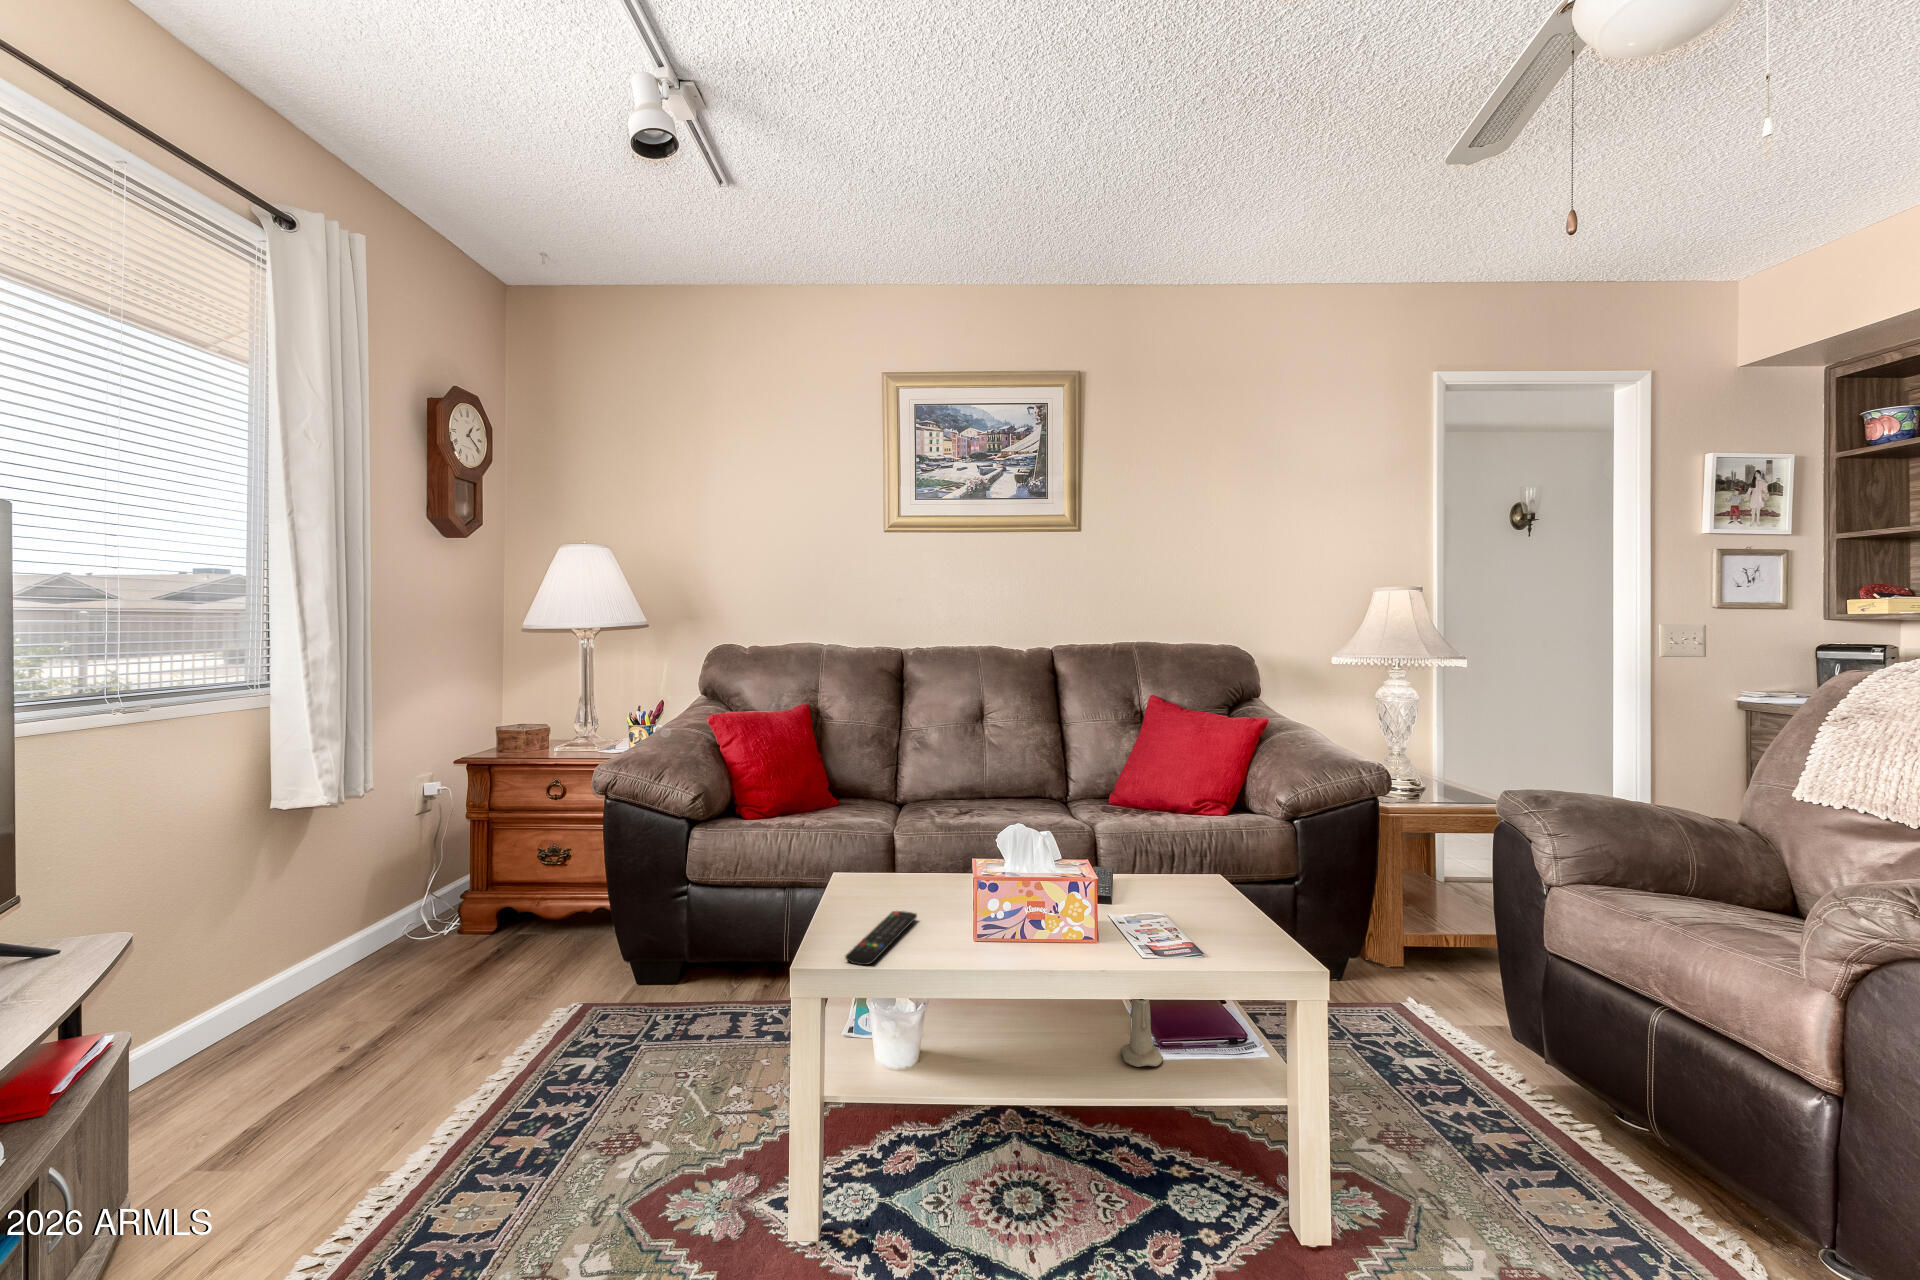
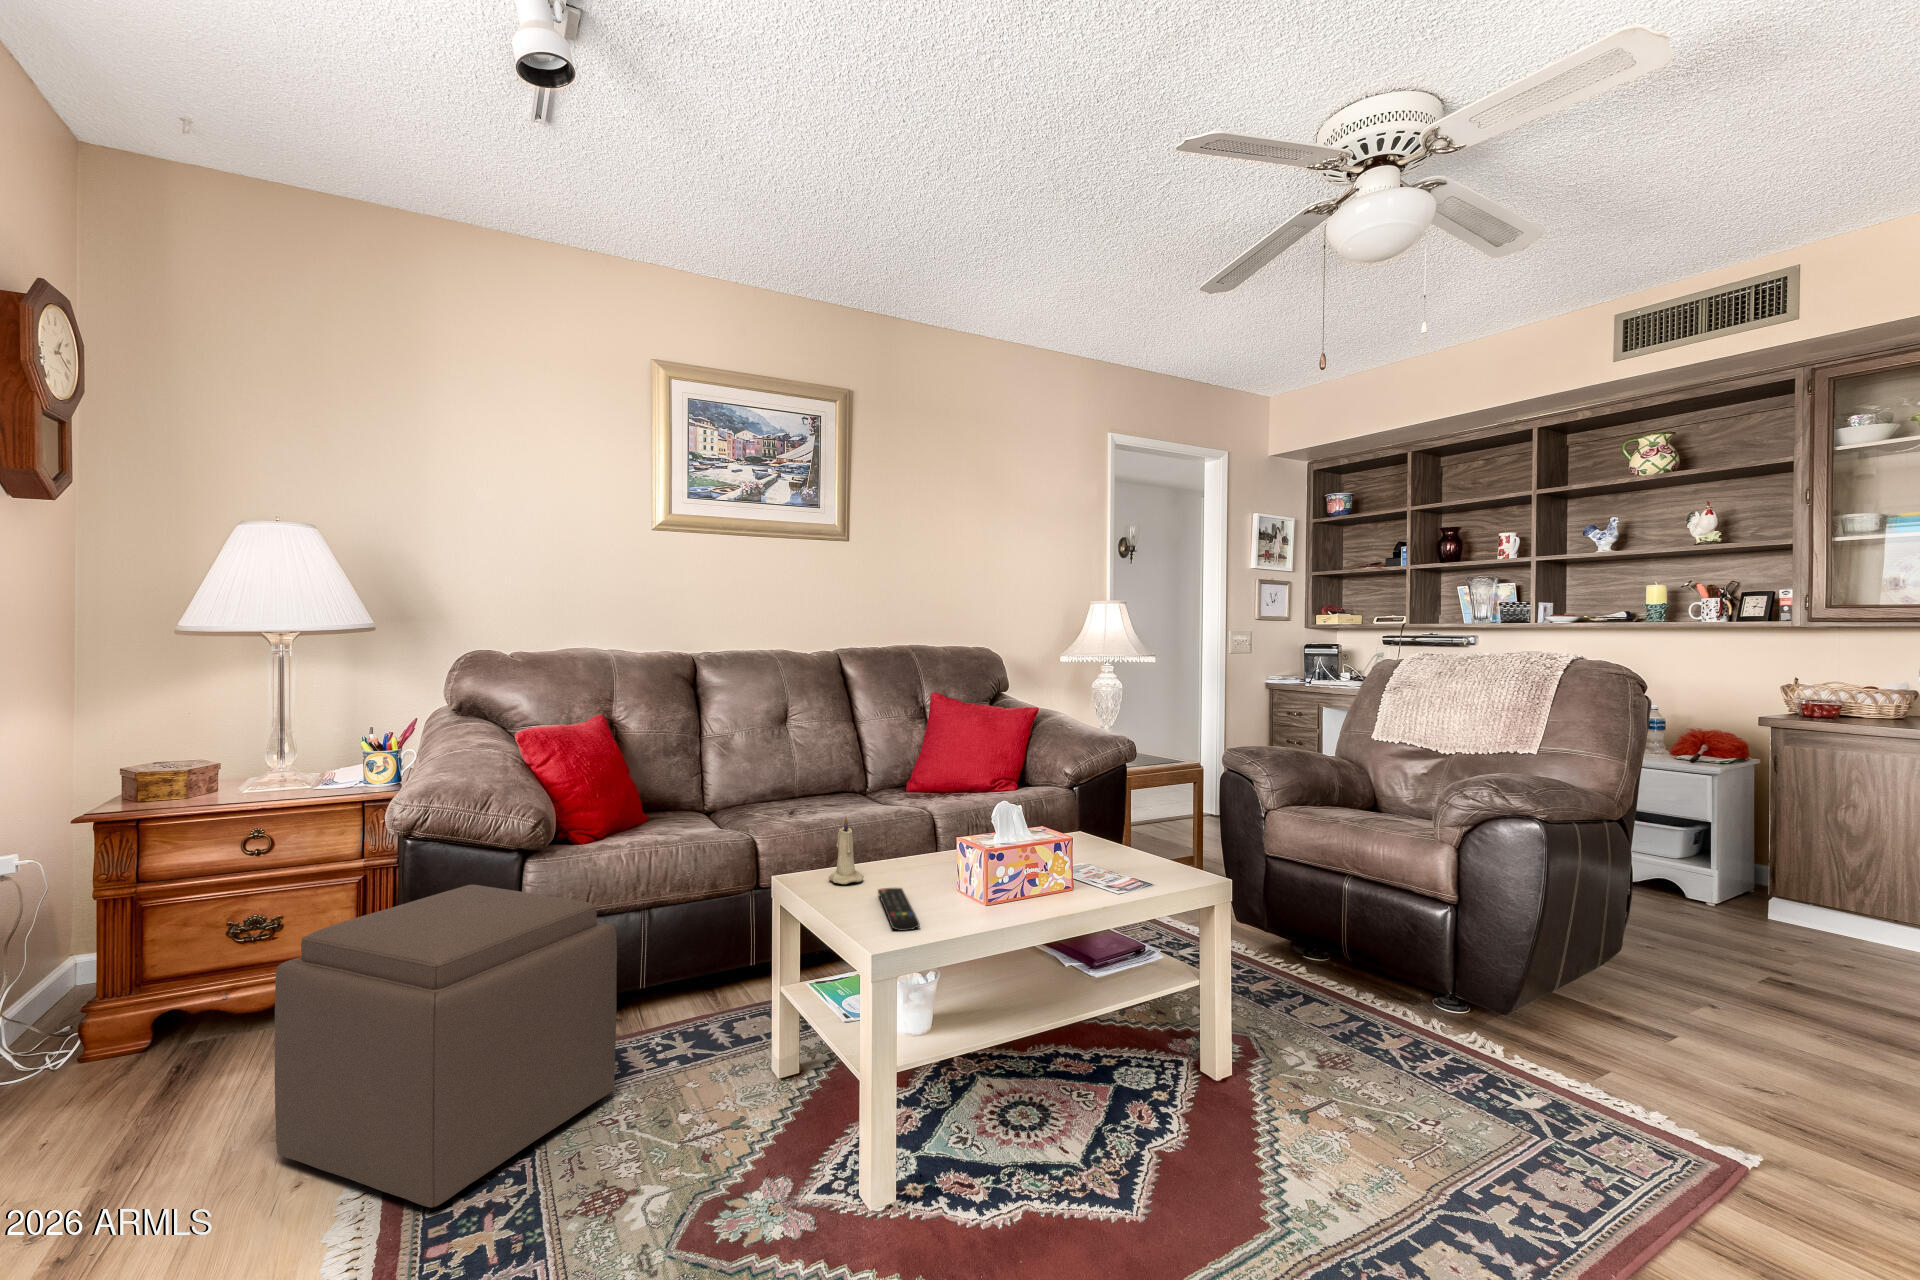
ottoman: none [462,849,700,1118] -> present [275,885,617,1207]
candle: present [1121,999,1163,1067] -> present [829,817,864,884]

